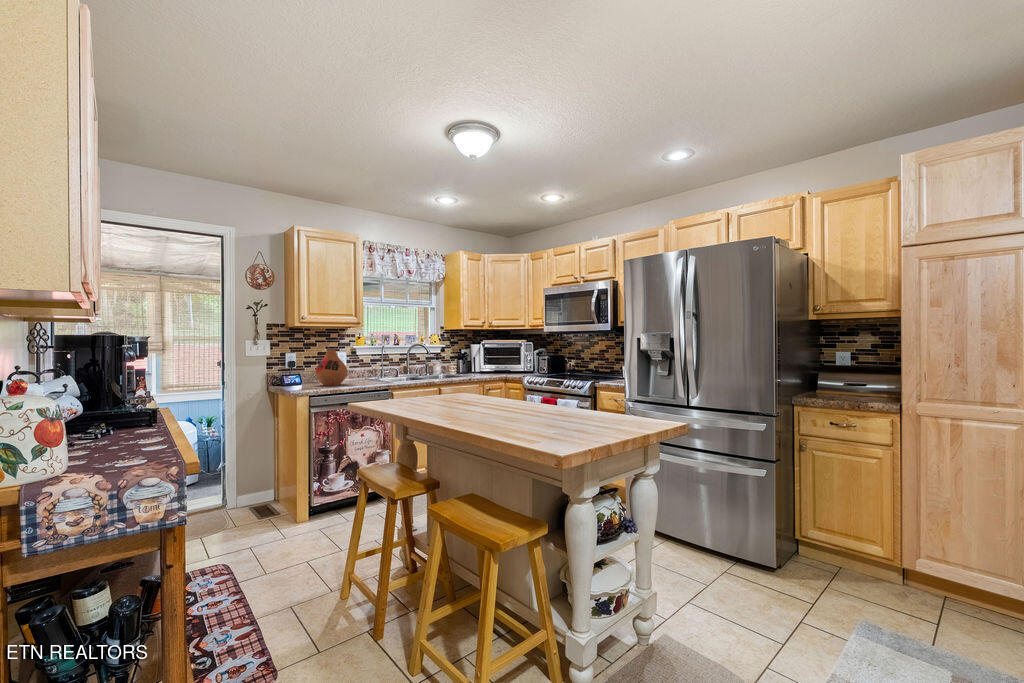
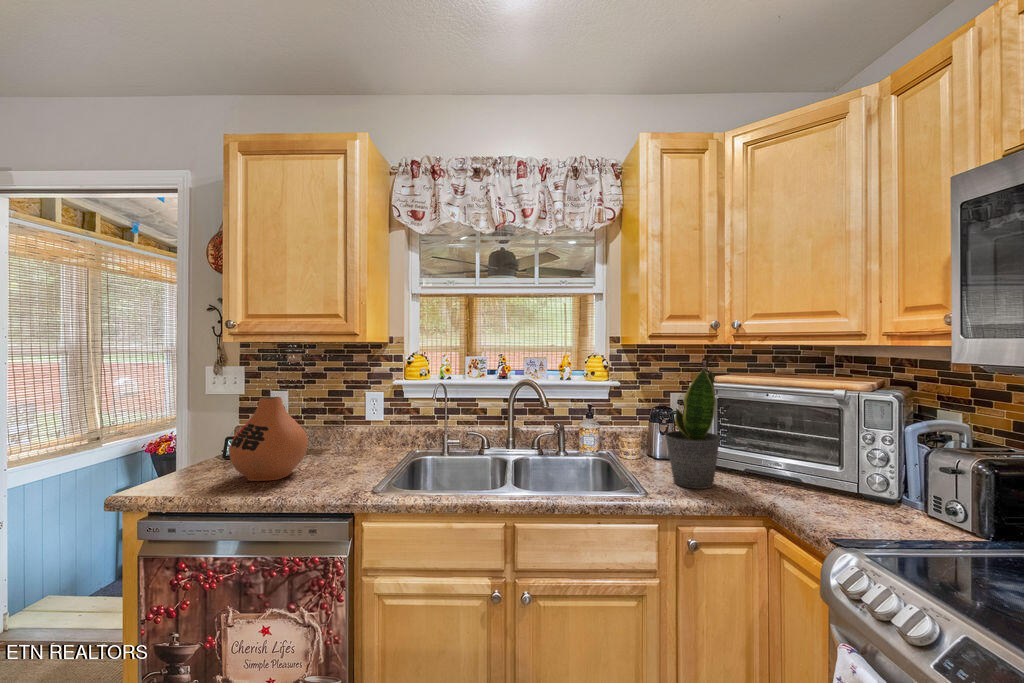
potted plant: none [474,335,492,375] -> present [665,369,721,489]

